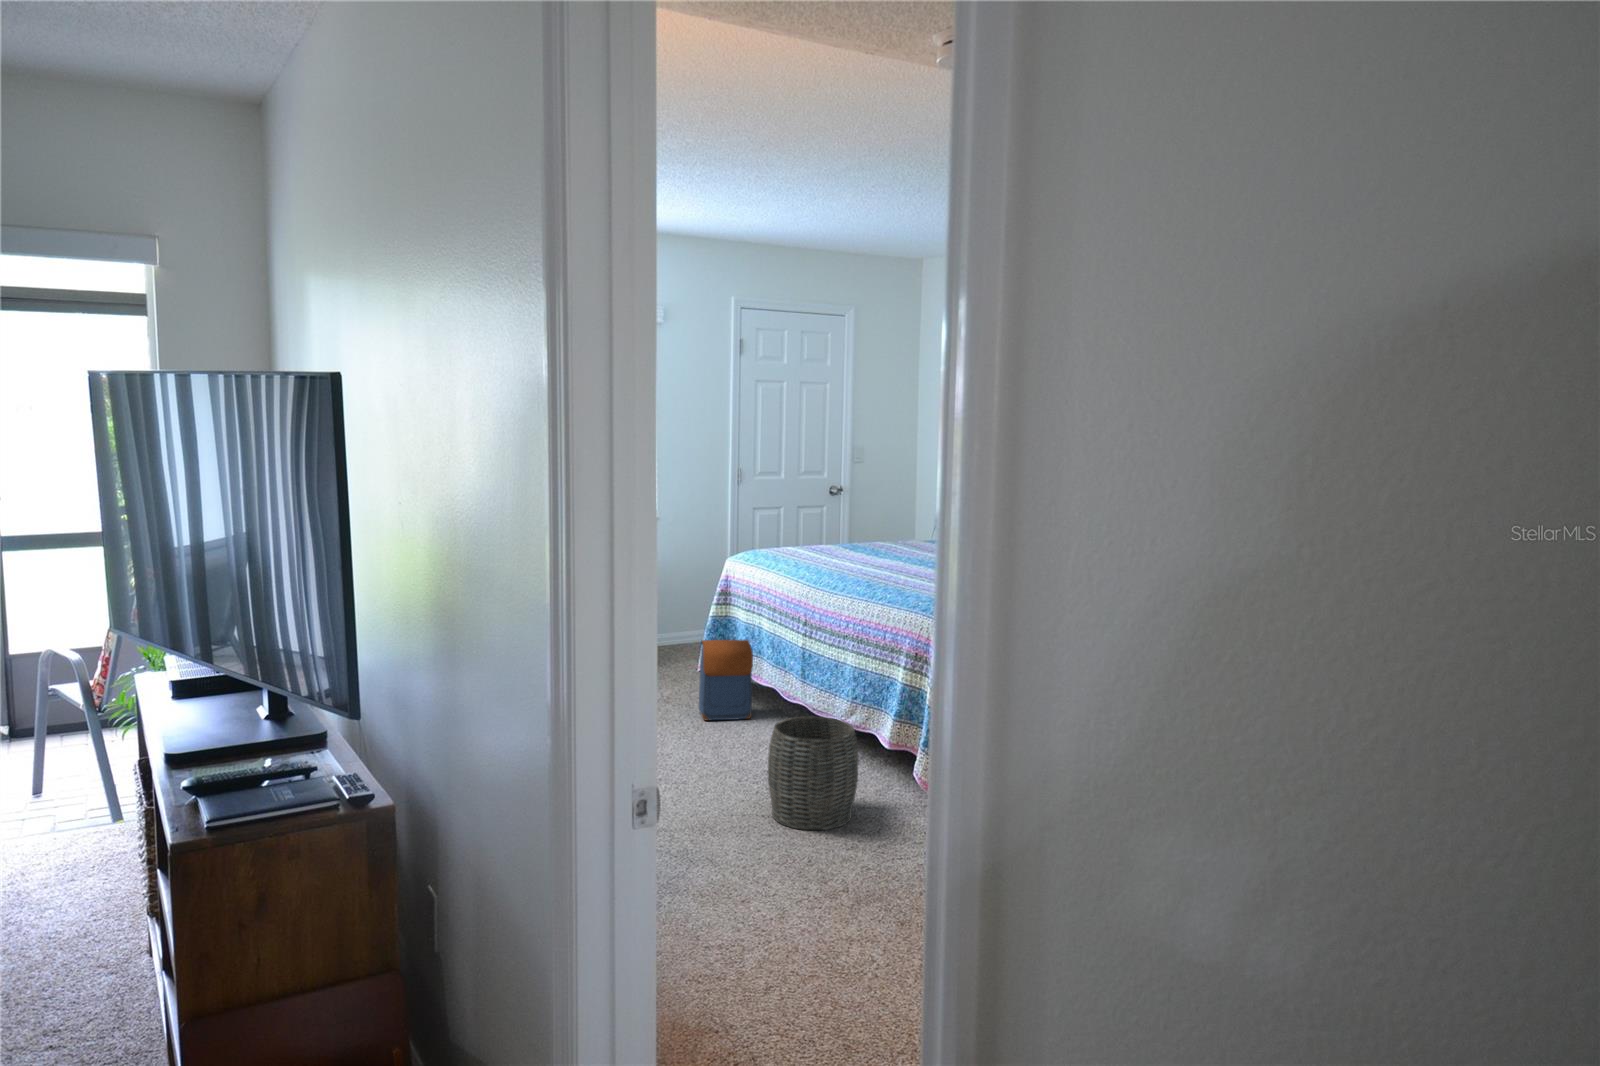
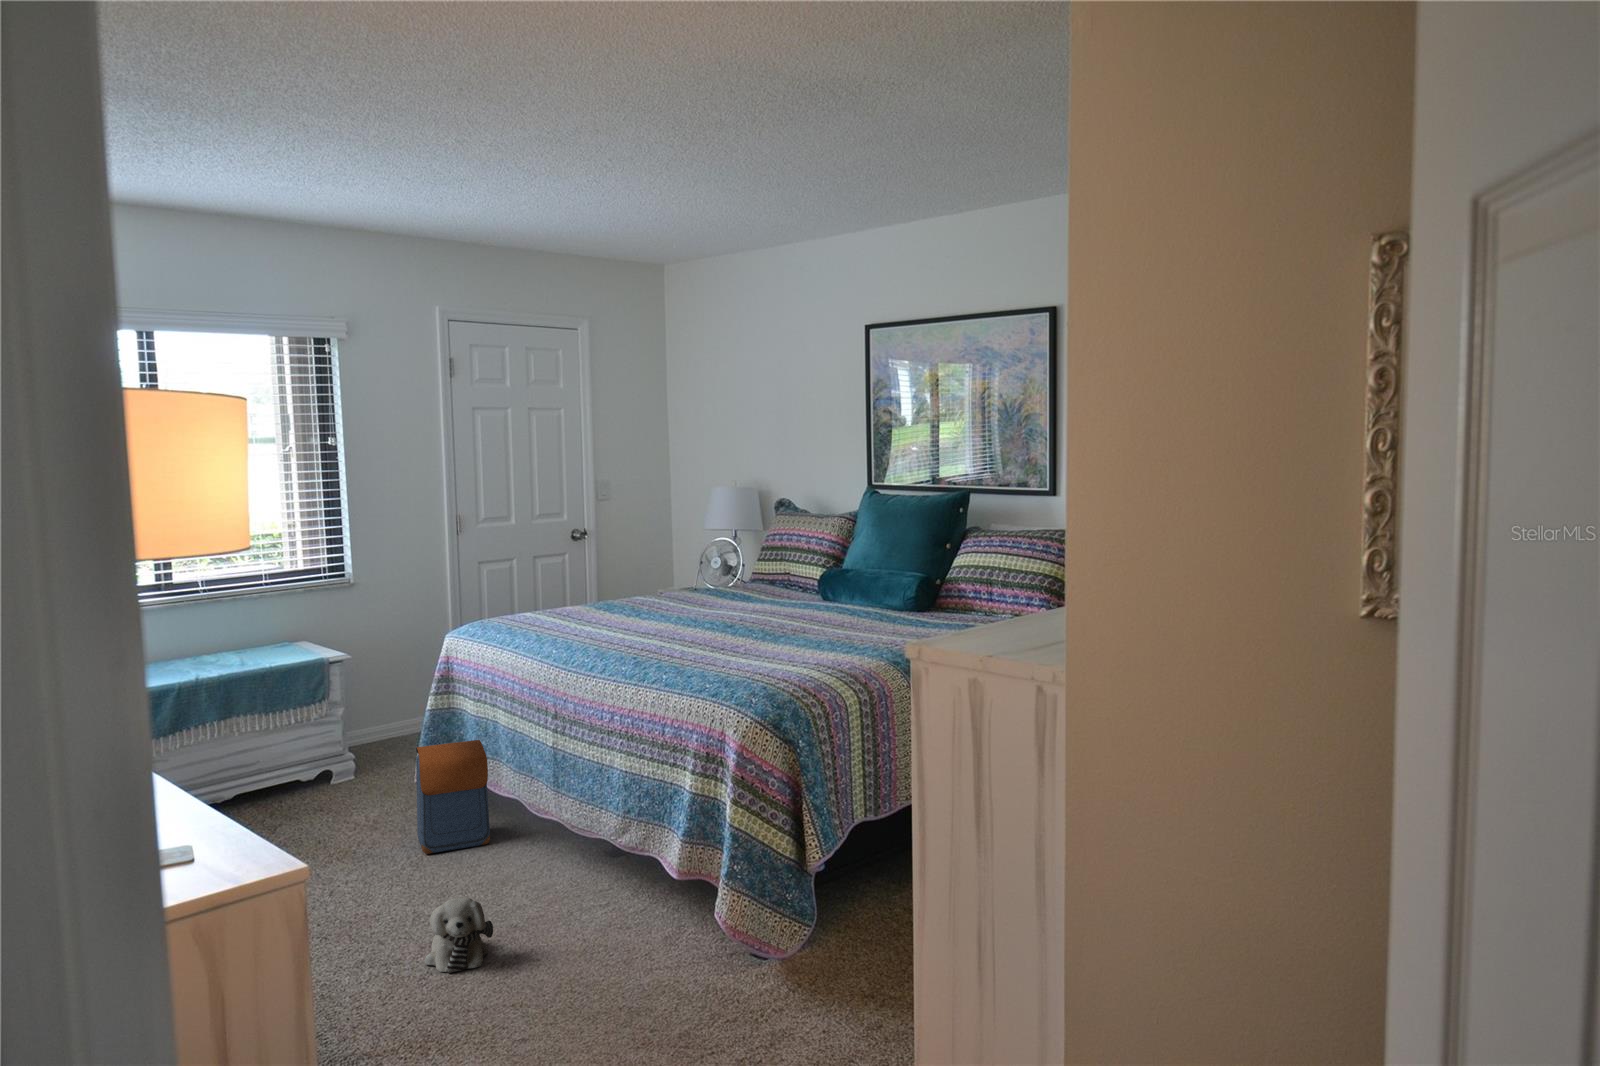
woven basket: present [768,717,859,830] -> none [517,855,644,1024]
plush toy: none [703,740,751,792] -> present [425,897,493,973]

